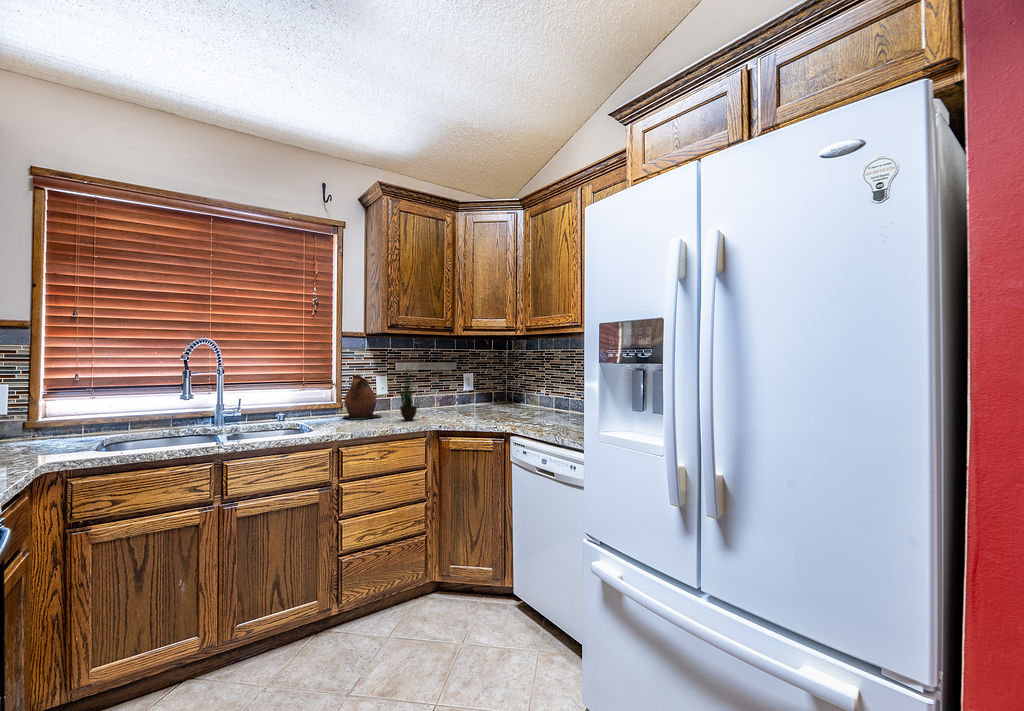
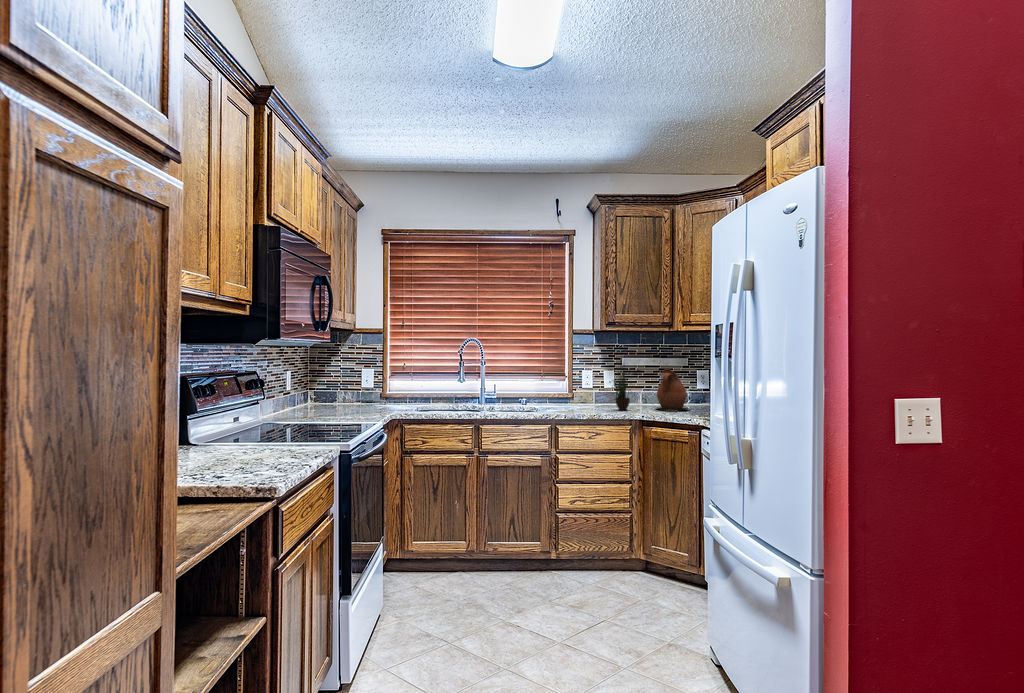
ceramic pitcher: present [343,375,382,419] -> present [656,369,691,410]

